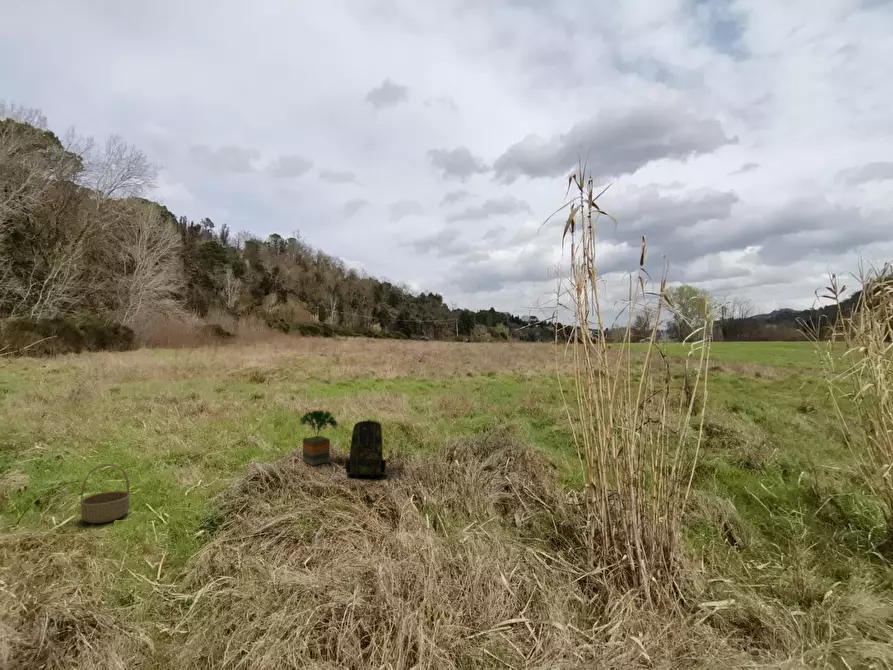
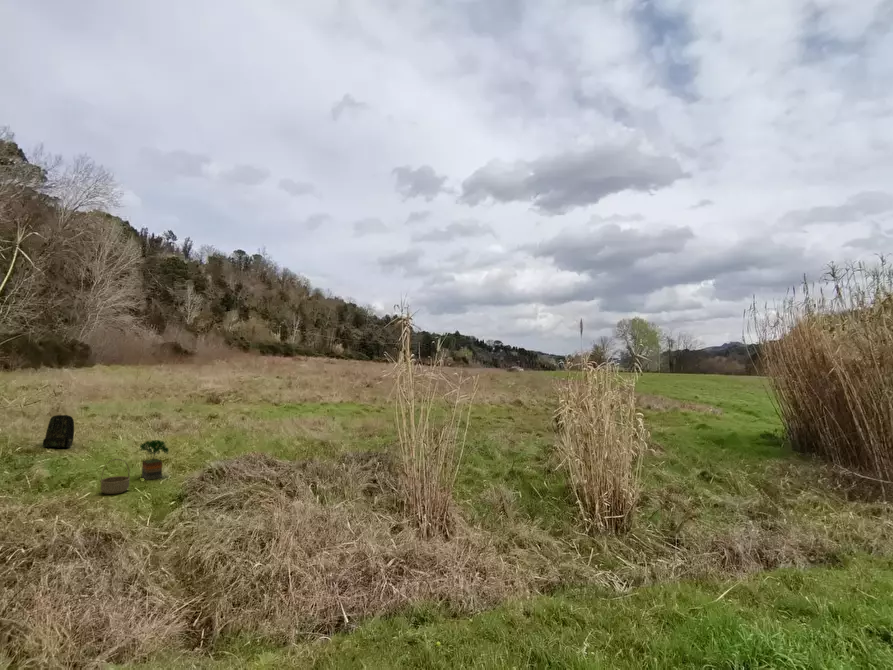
potted tree: present [300,410,338,465] -> present [140,440,169,480]
backpack: present [346,420,386,477] -> present [43,415,74,448]

